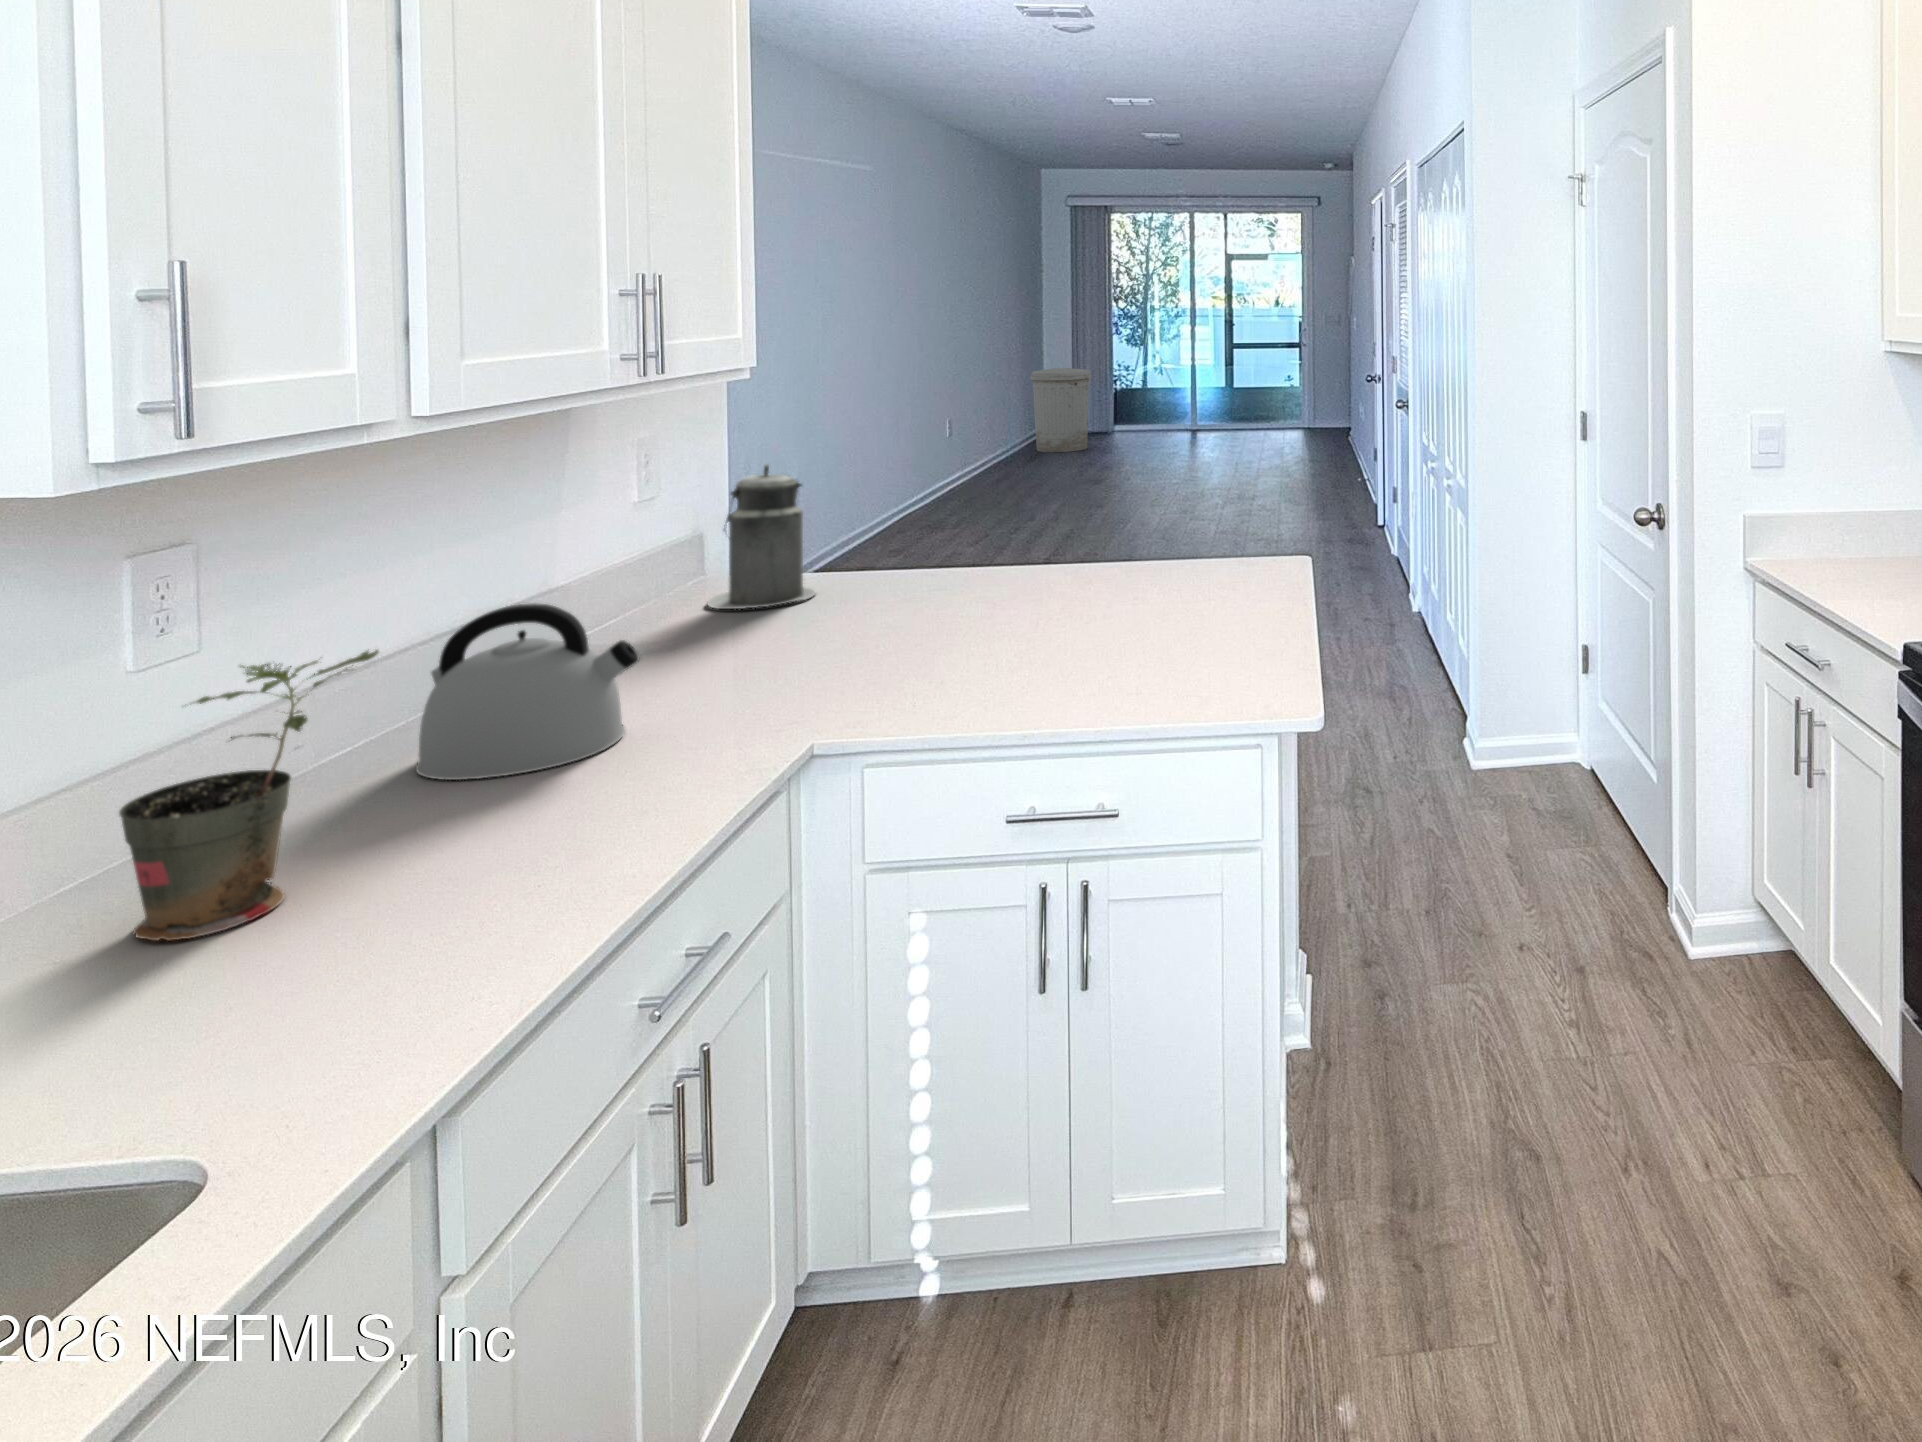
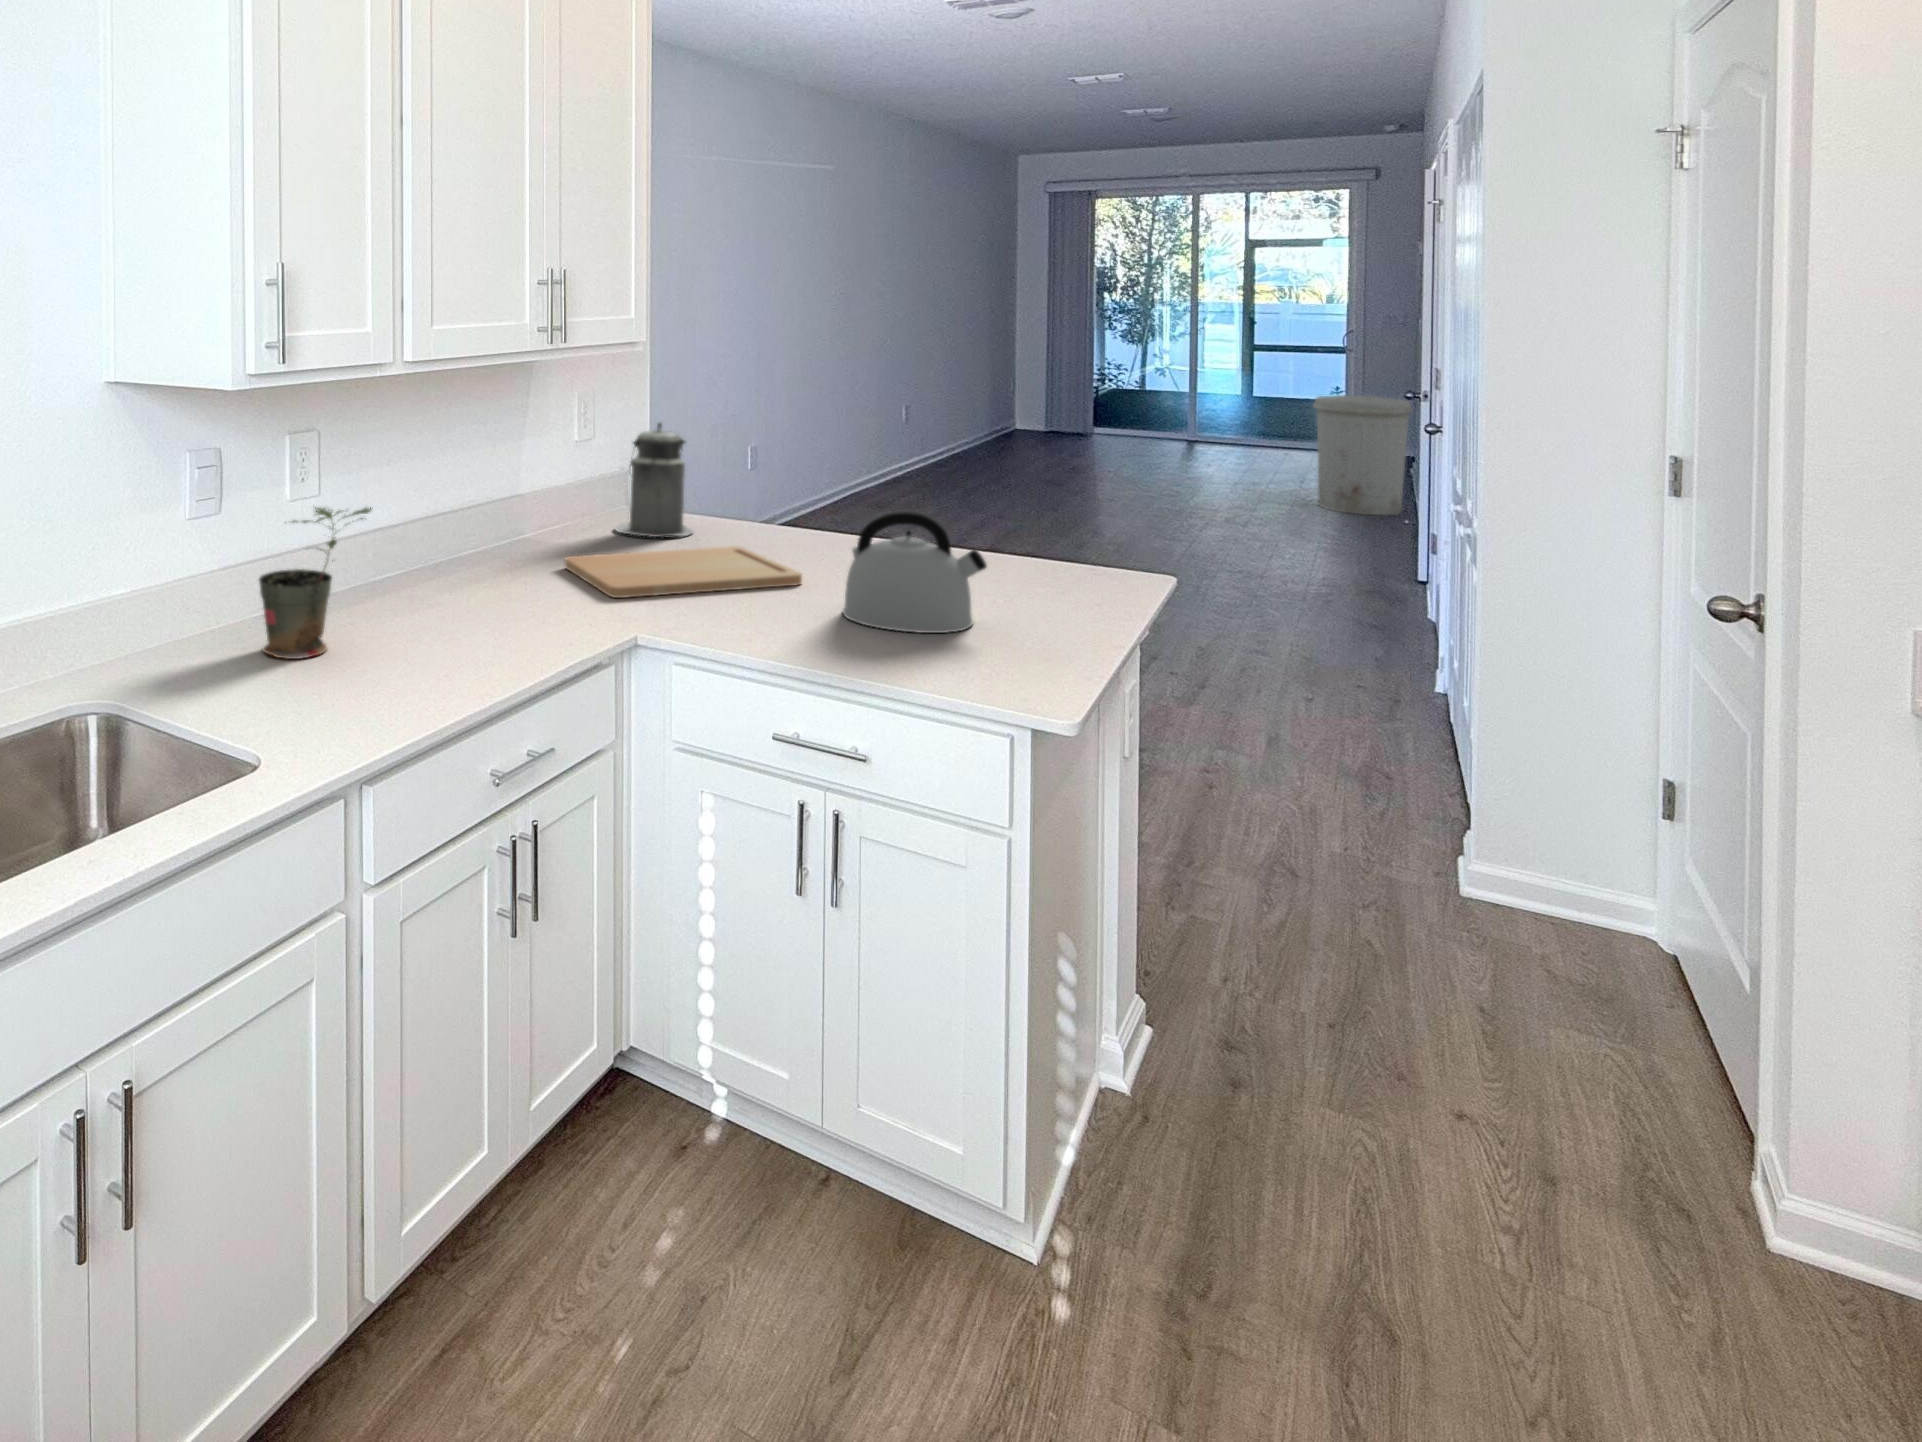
trash can: present [1030,368,1091,452] -> present [1314,395,1412,515]
cutting board: none [660,601,984,698] -> present [565,546,802,598]
kettle: present [416,604,639,780] -> present [843,511,987,633]

